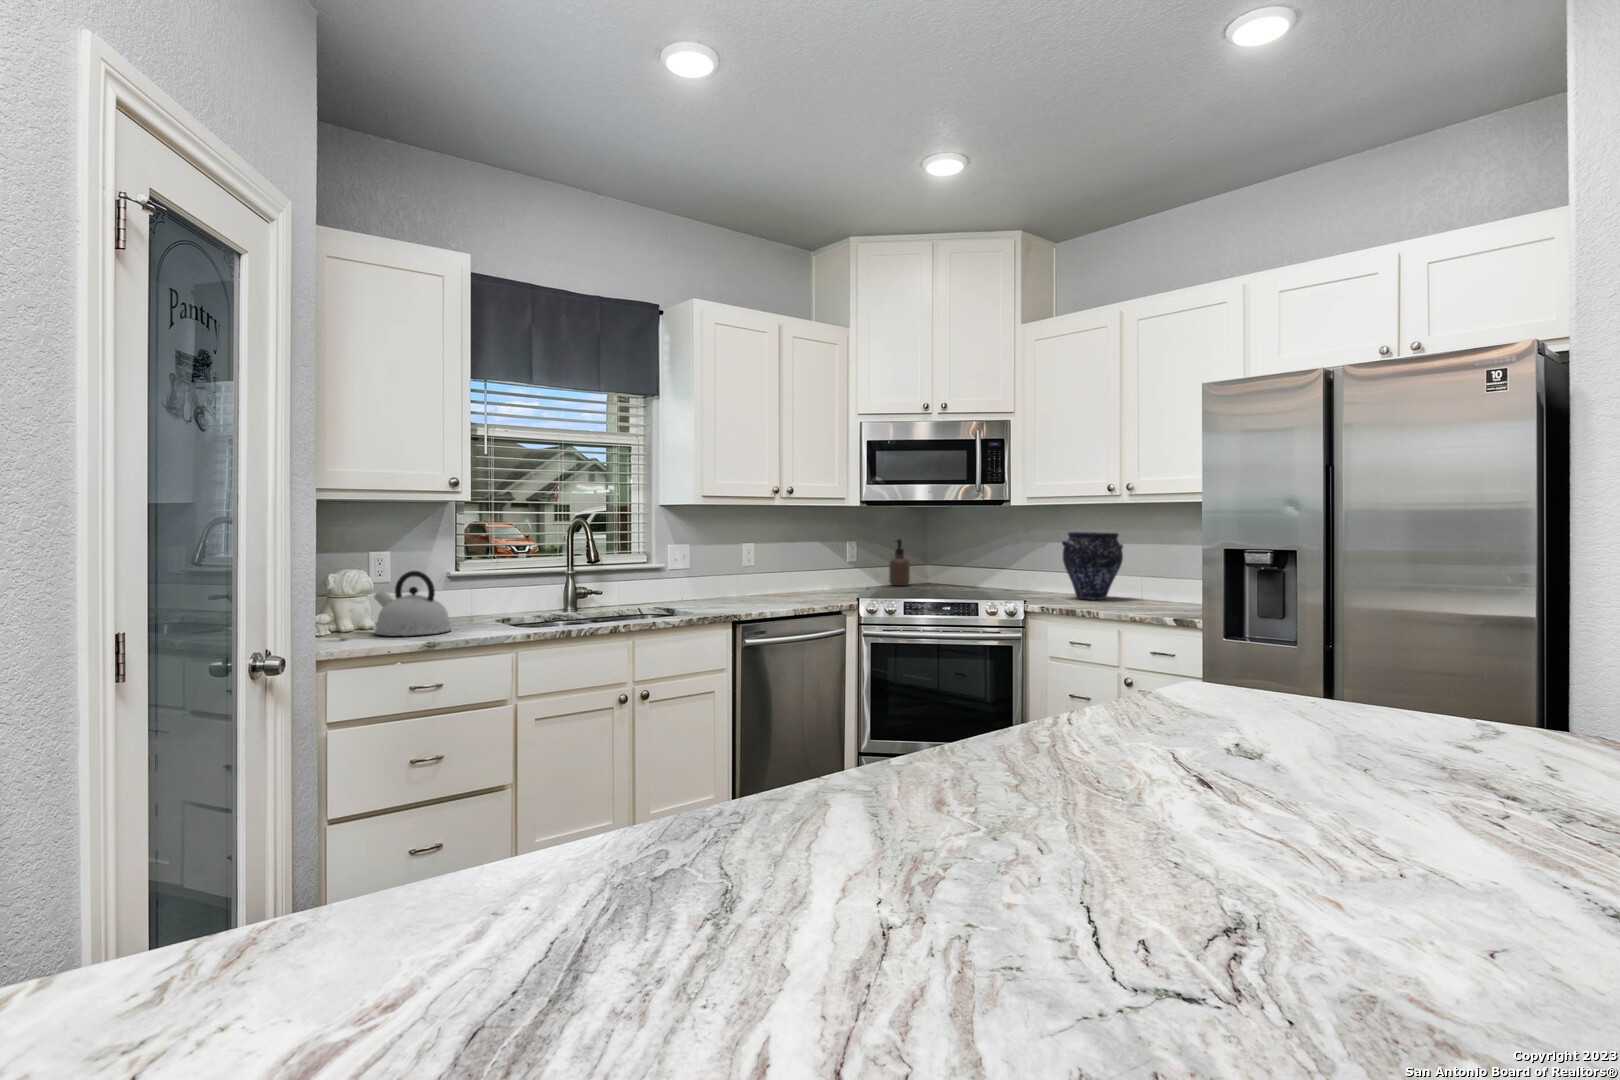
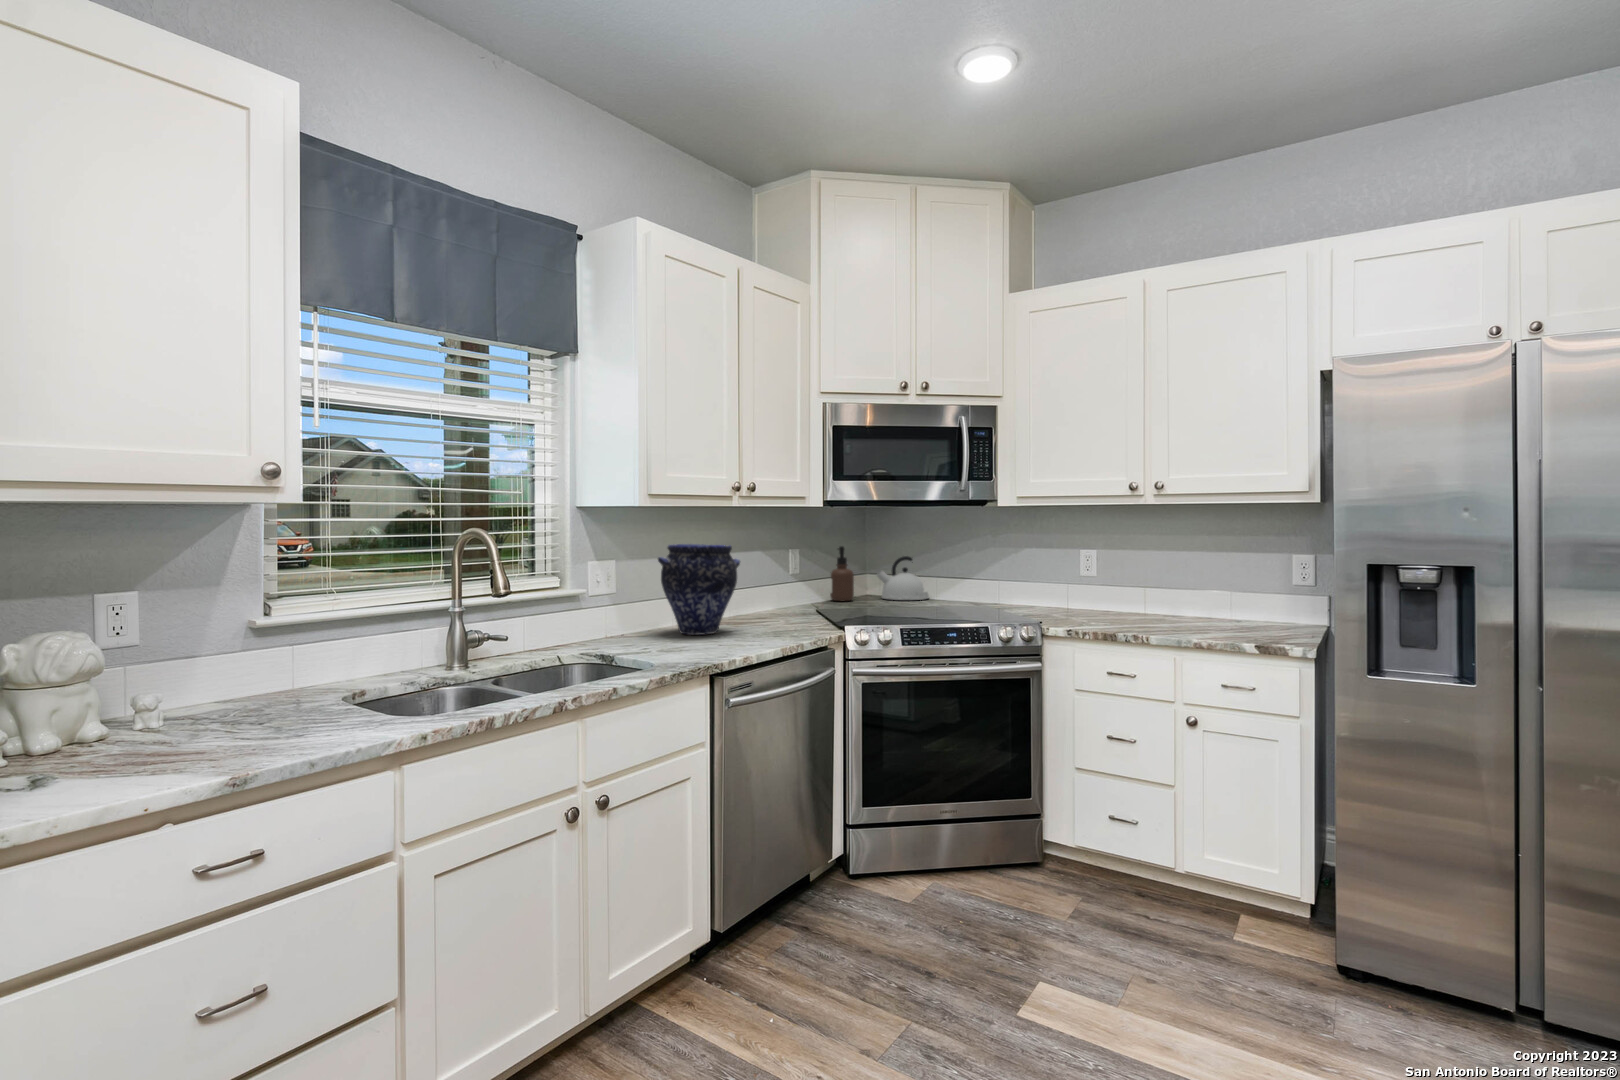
vase: present [1062,532,1123,600] -> present [658,544,740,635]
kettle: present [374,571,451,636] -> present [877,556,929,600]

